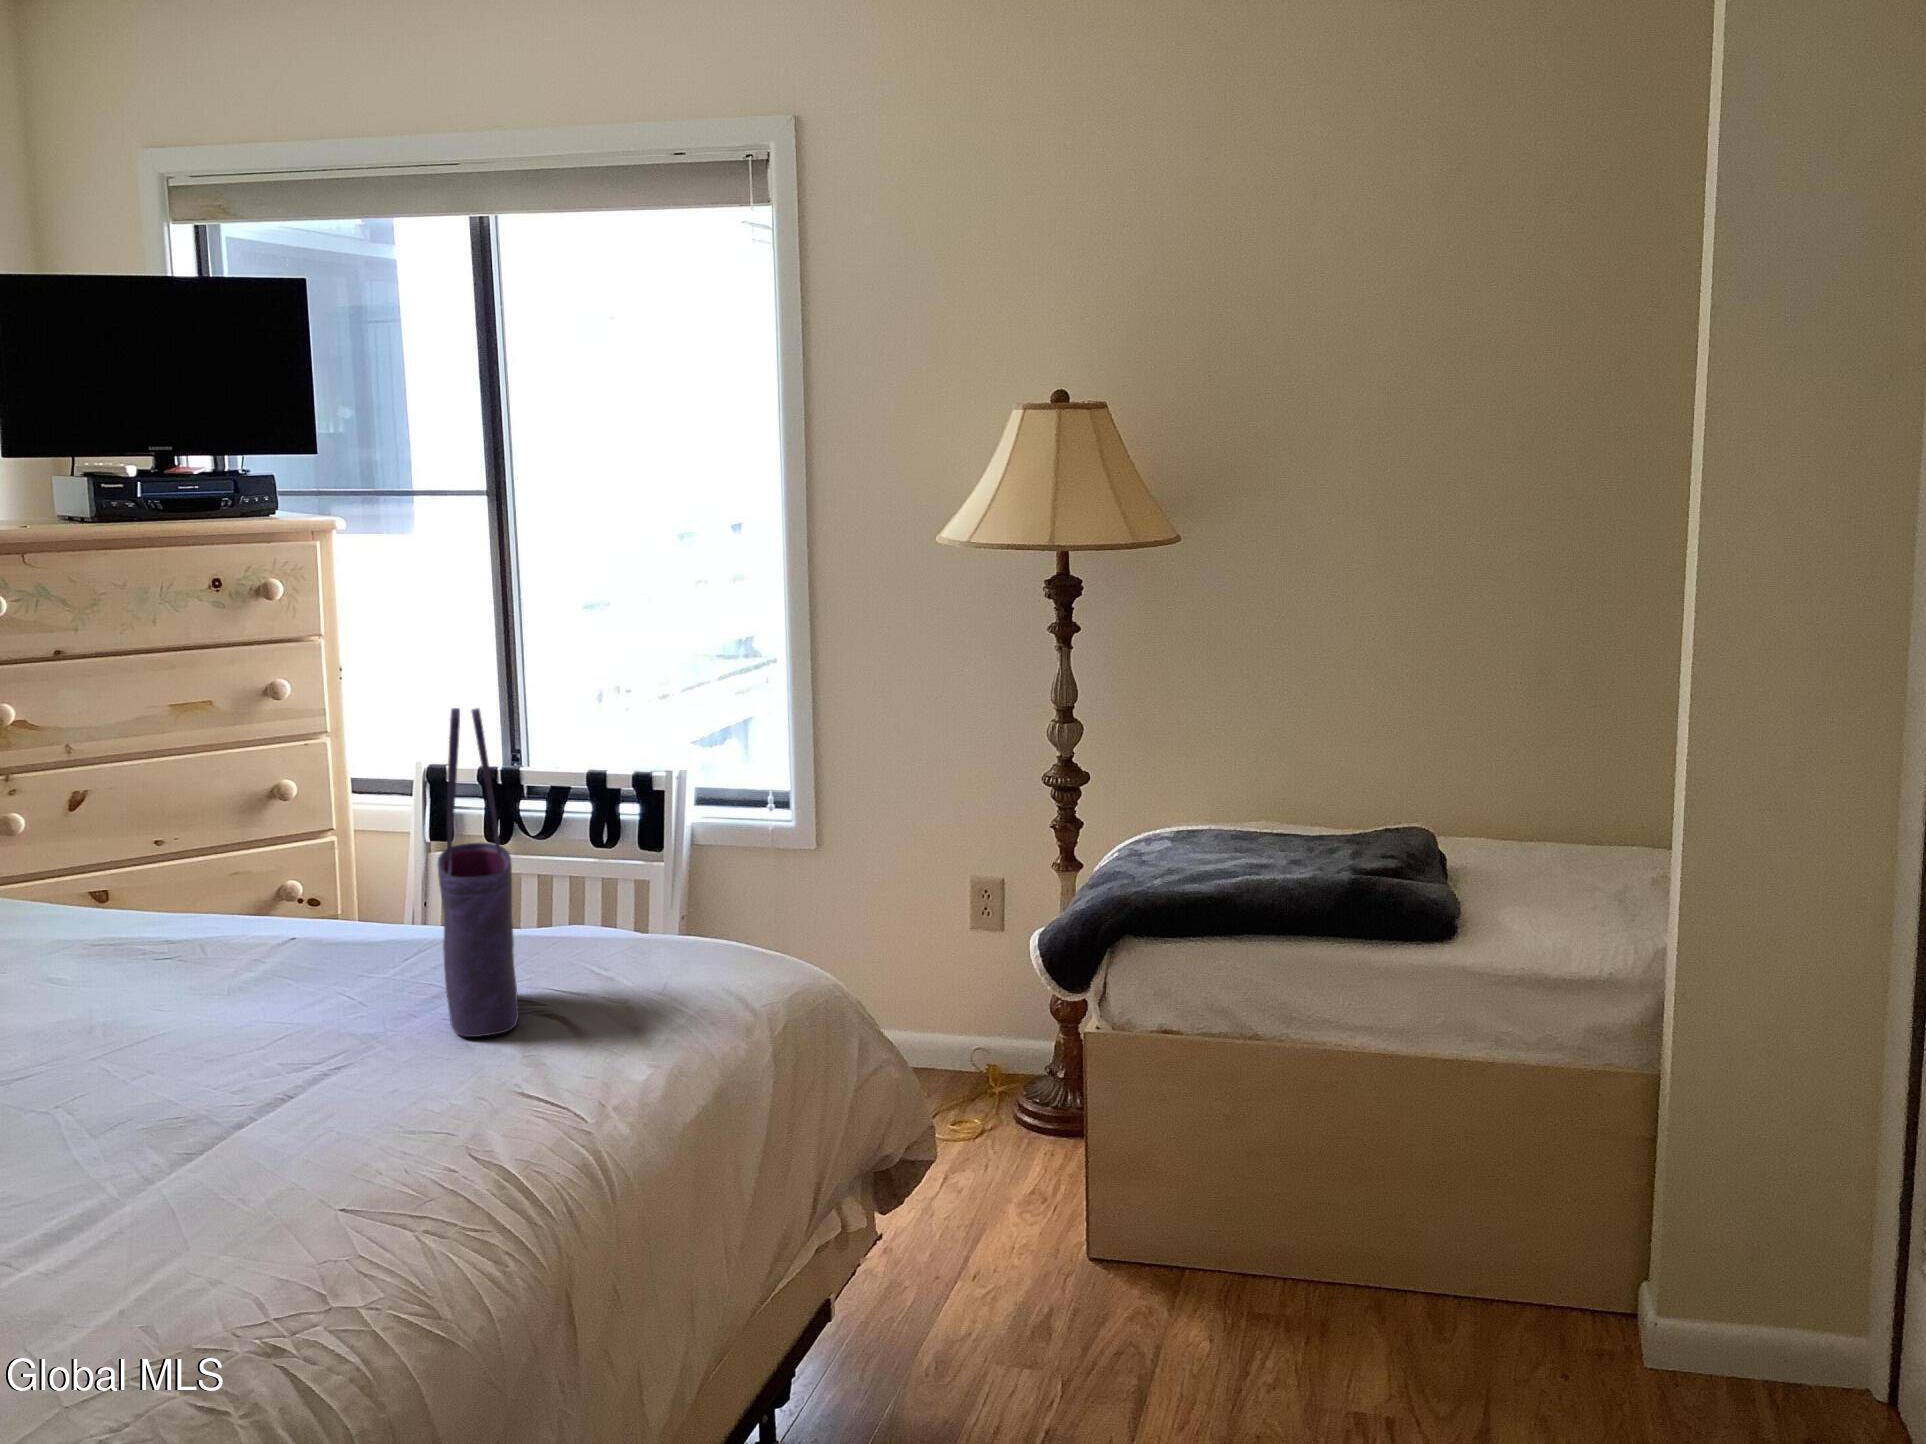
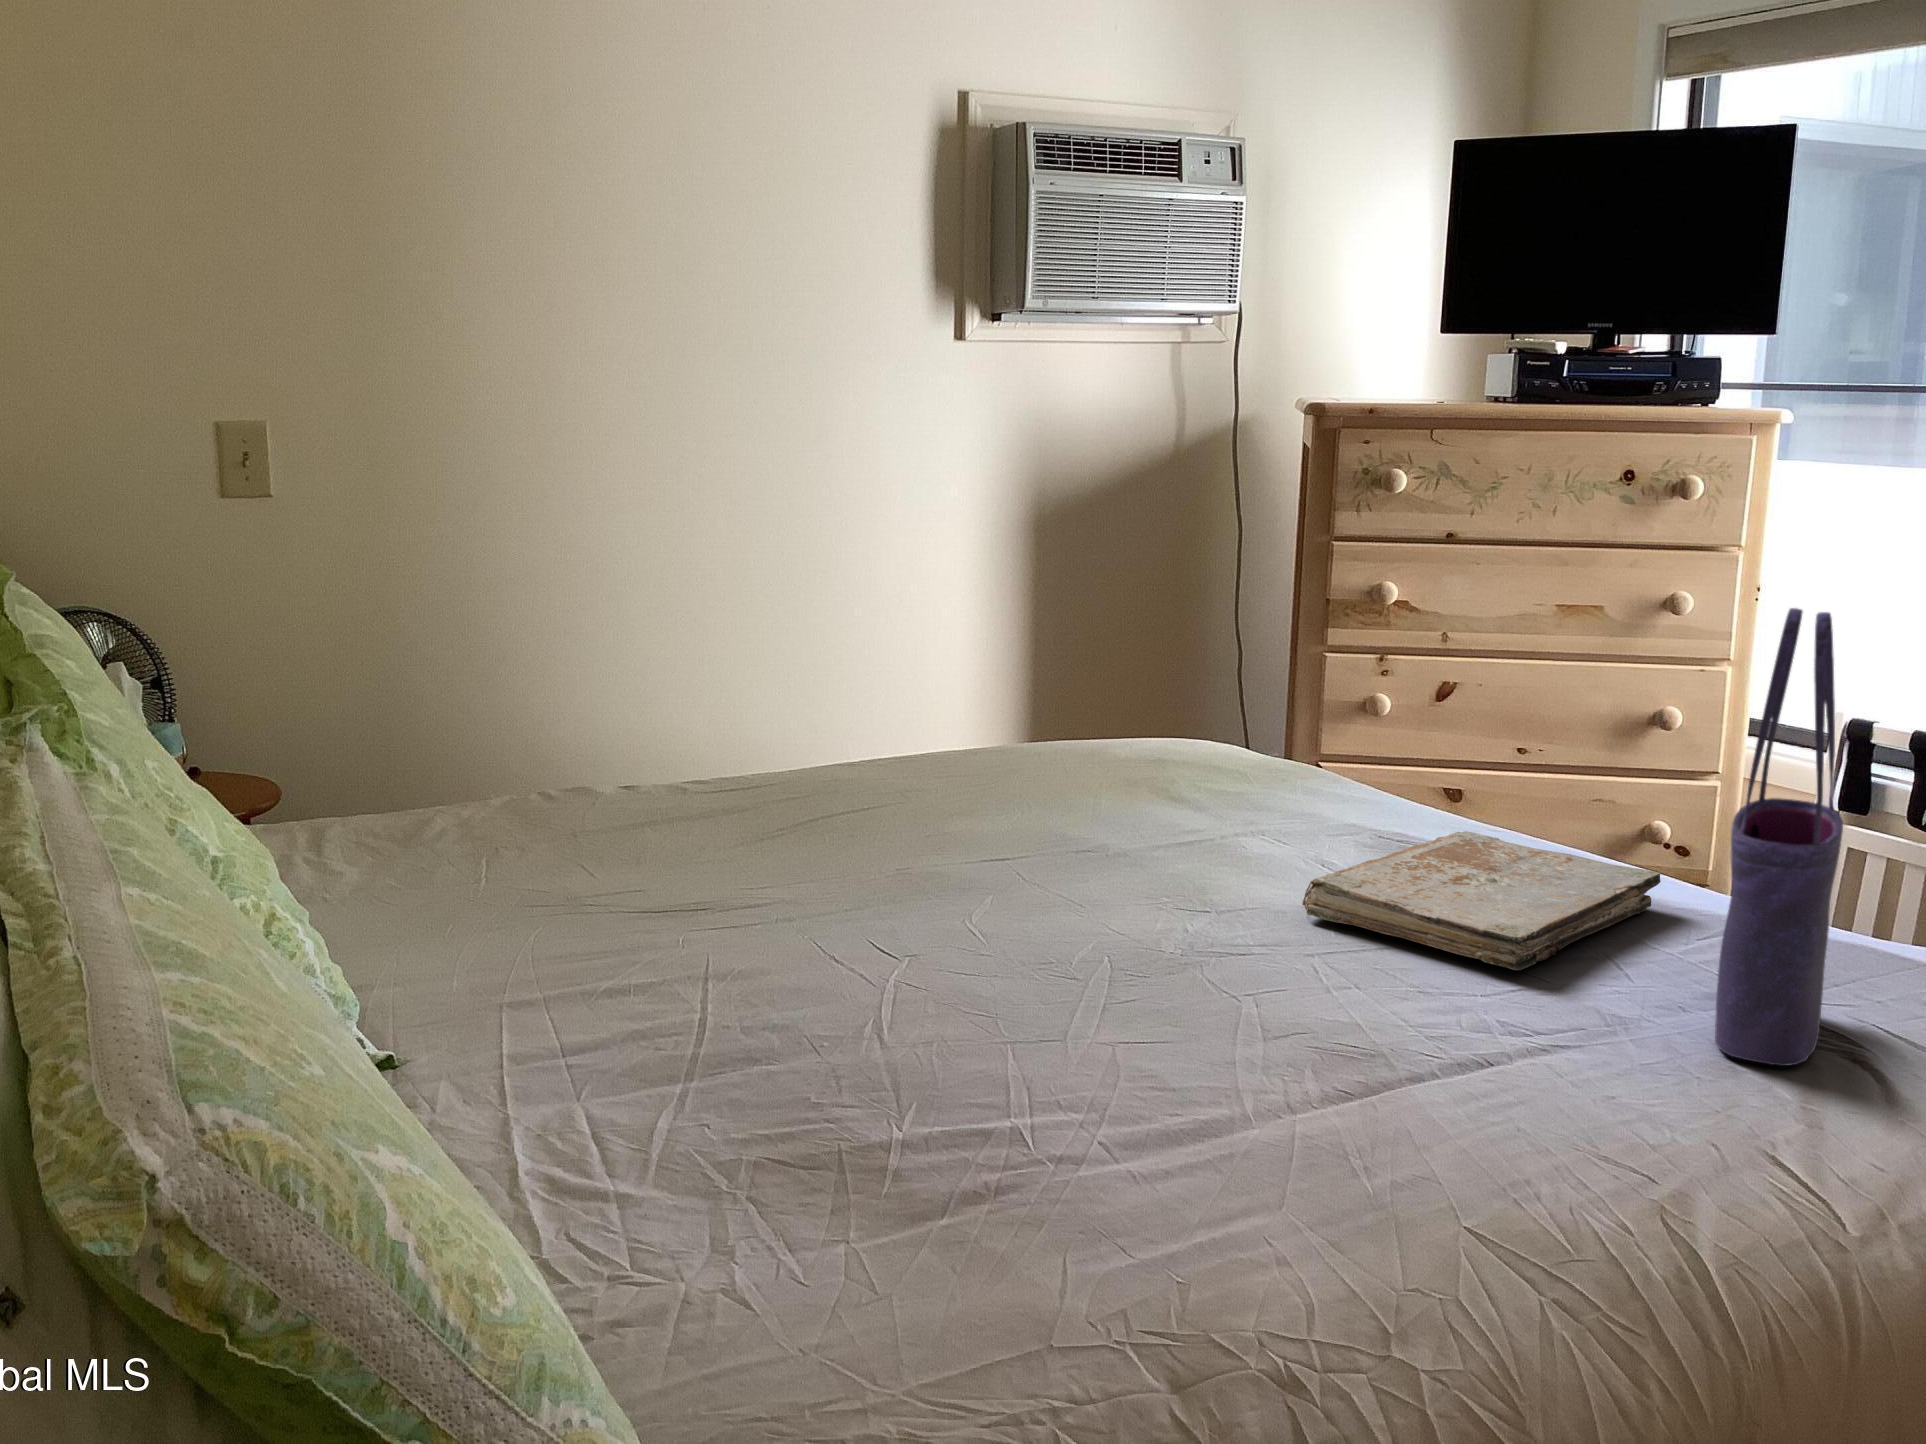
book: none [78,920,367,1029] -> present [1302,831,1661,970]

